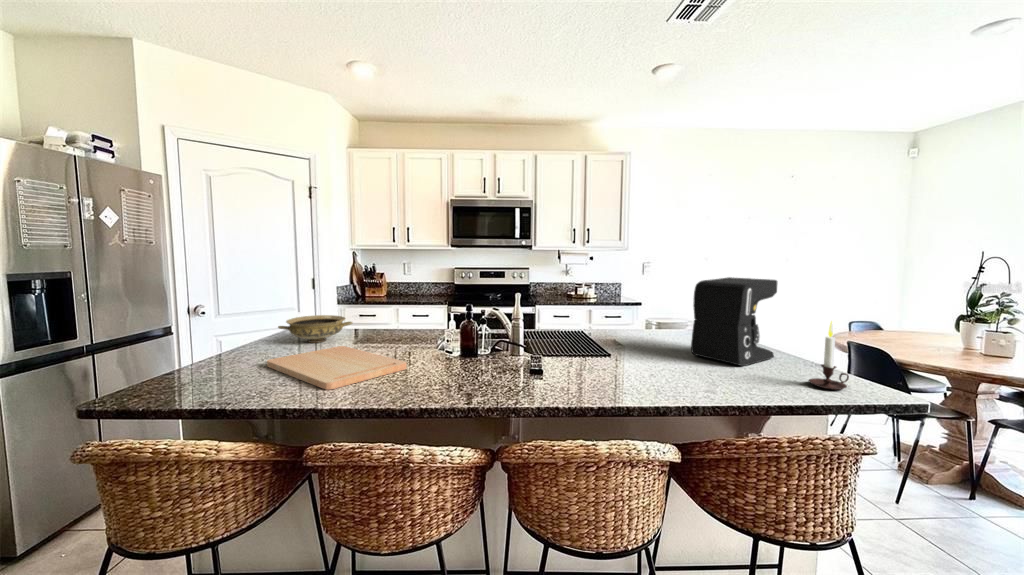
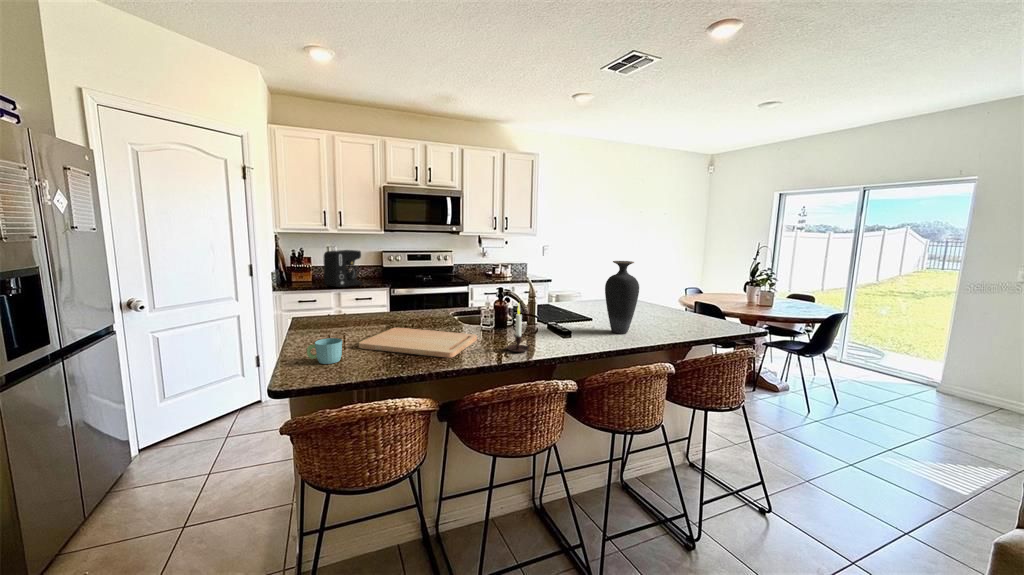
vase: none [597,268,650,380] -> present [605,261,639,334]
coffee maker: present [691,277,777,366] -> present [324,250,362,287]
ceramic bowl: present [278,315,352,343] -> none [321,302,380,327]
candle: present [809,321,849,390] -> present [507,304,533,352]
mug: none [183,352,223,382] -> present [307,338,342,364]

